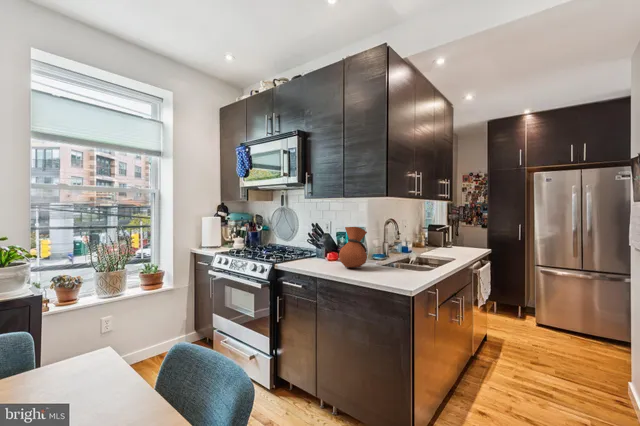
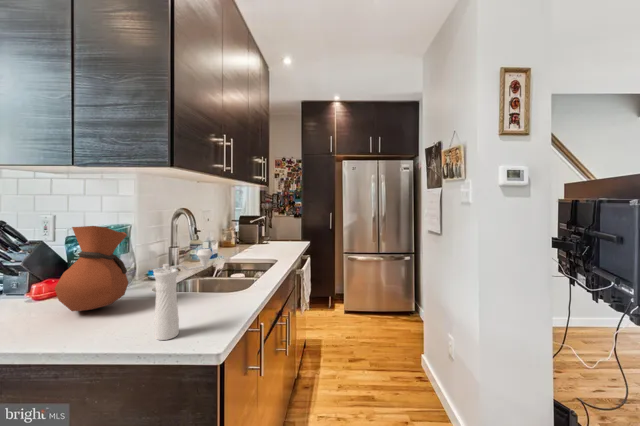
pepper mill: none [384,240,411,282] -> present [153,249,213,340]

